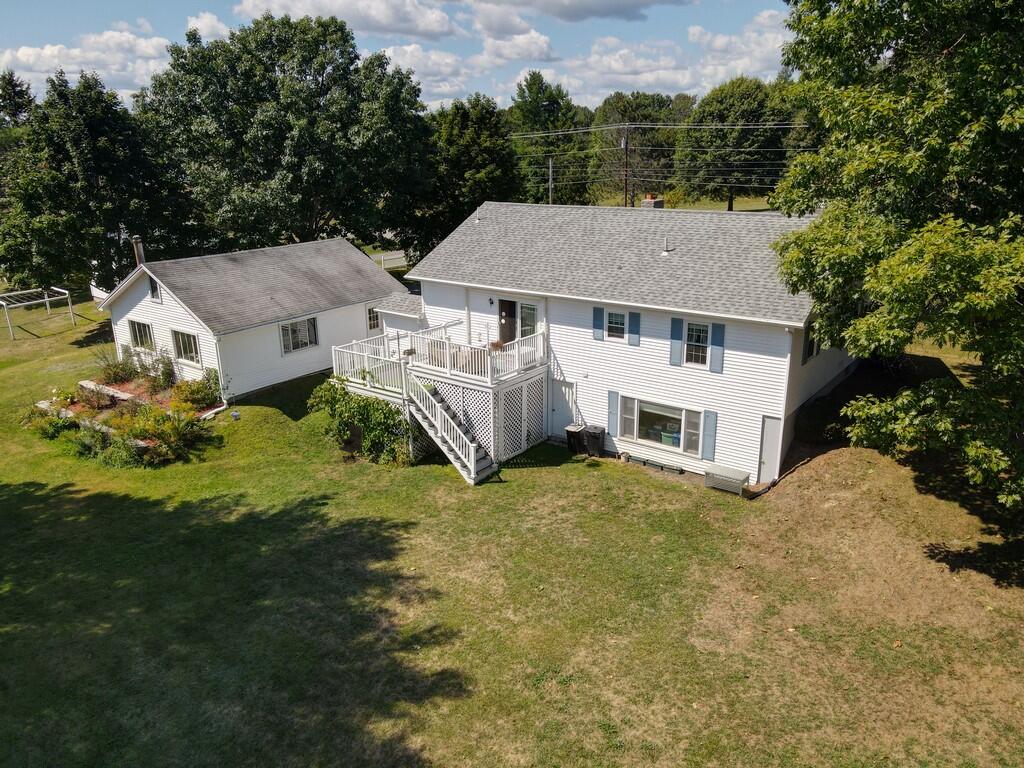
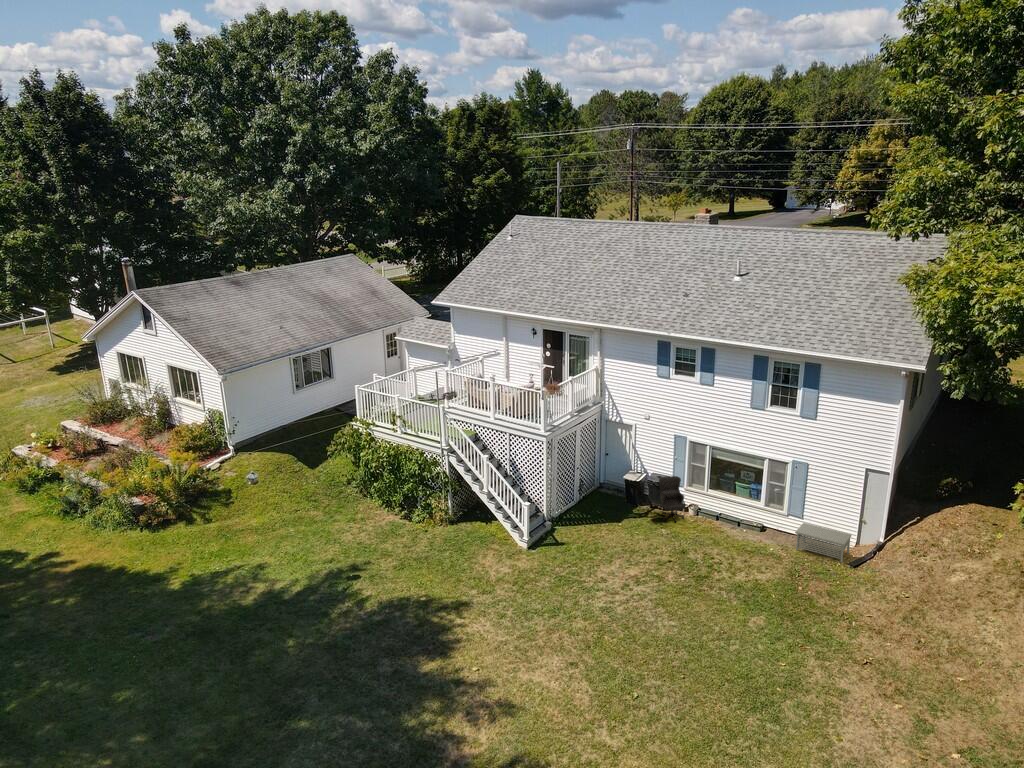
chair: present [339,425,362,462] -> present [659,476,685,522]

